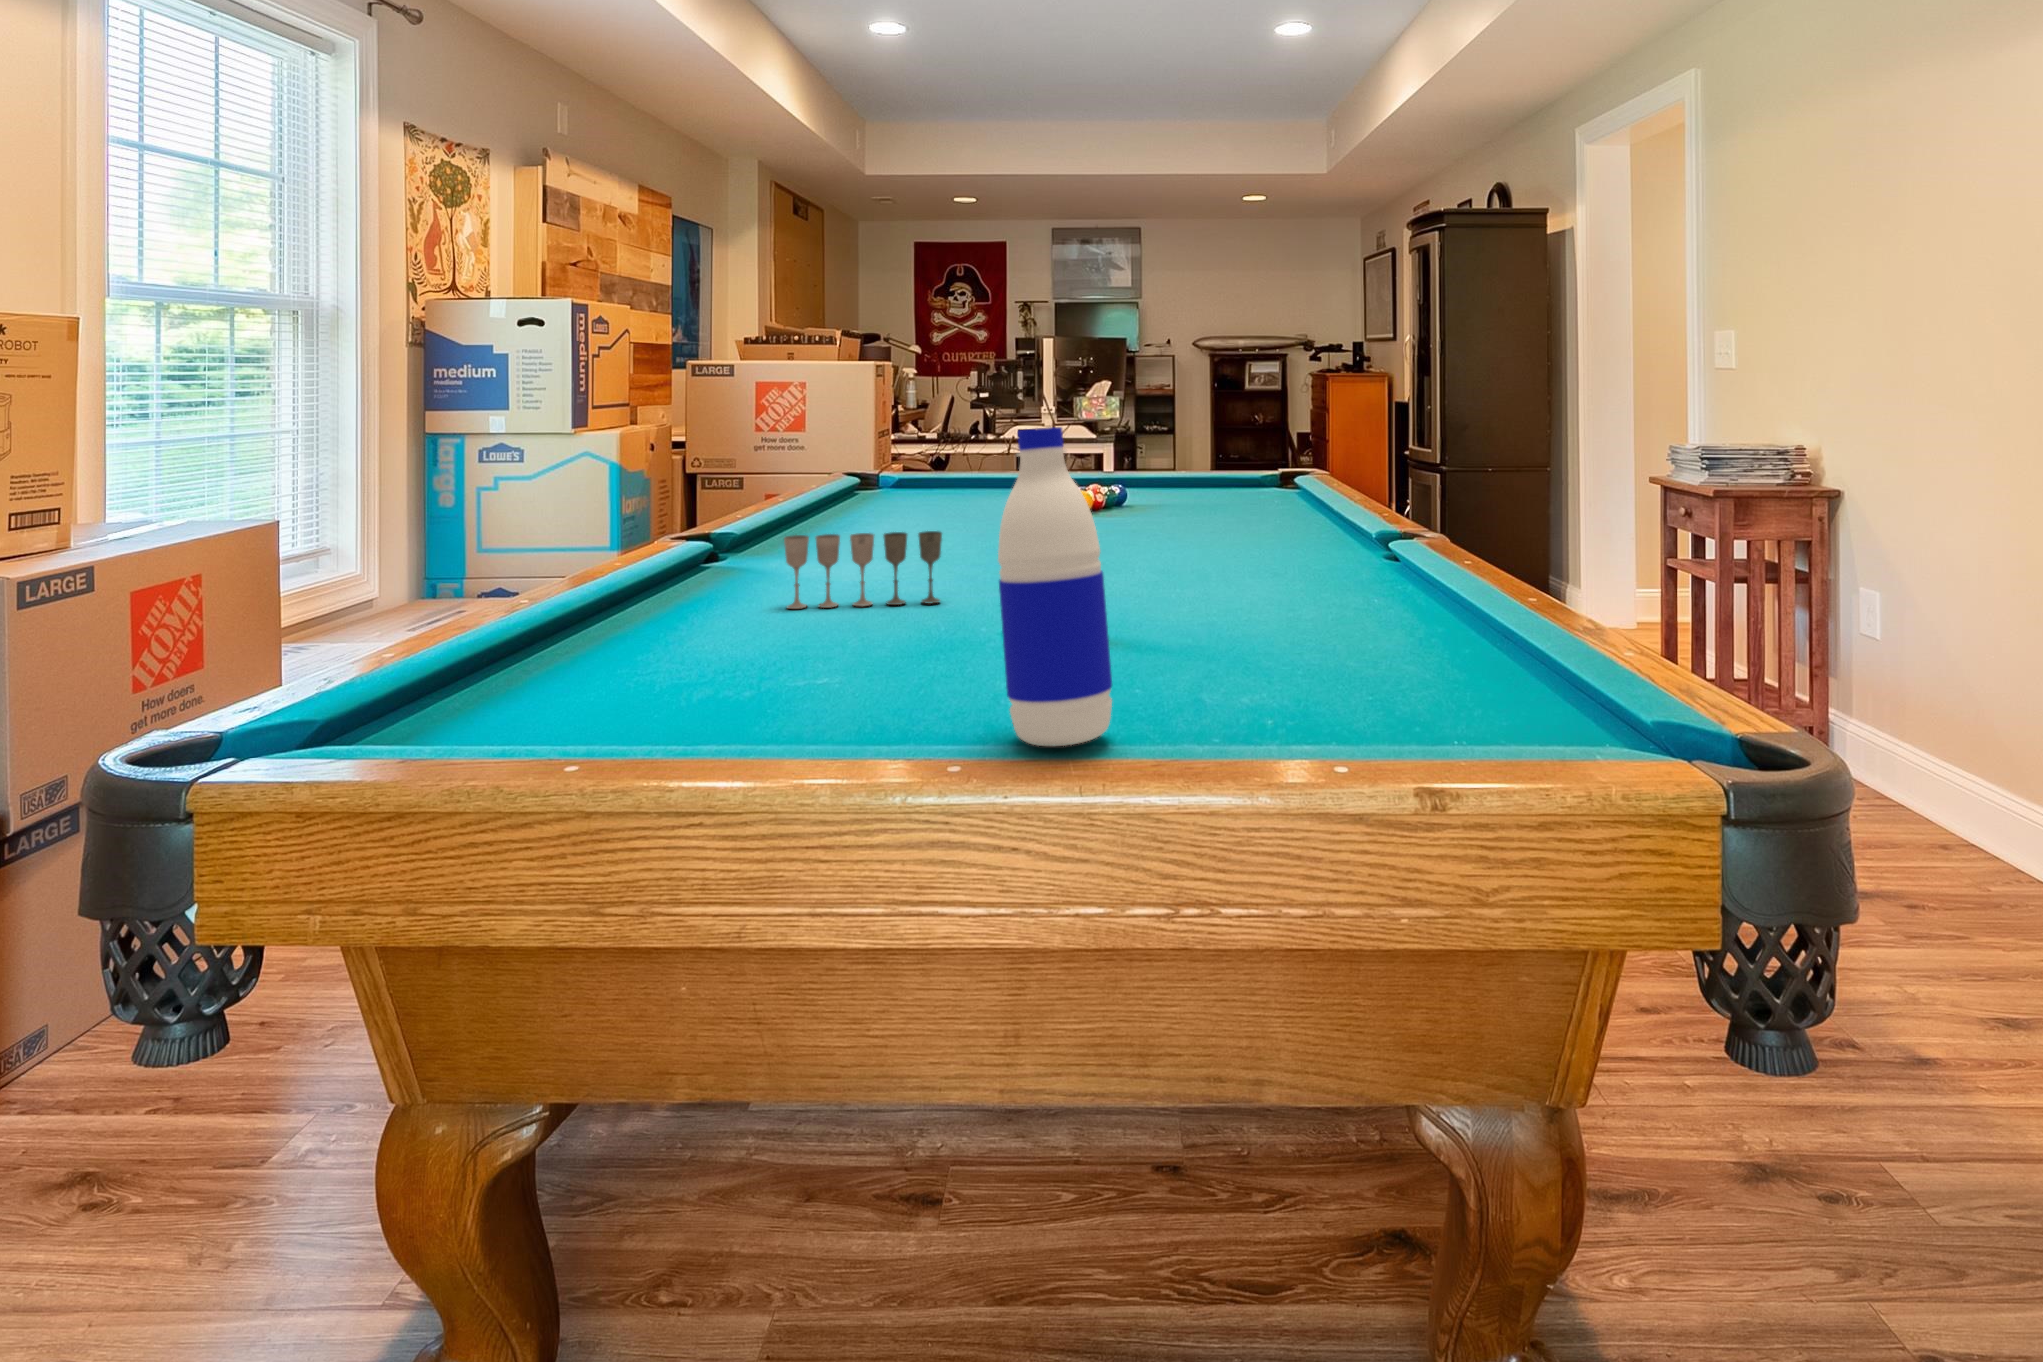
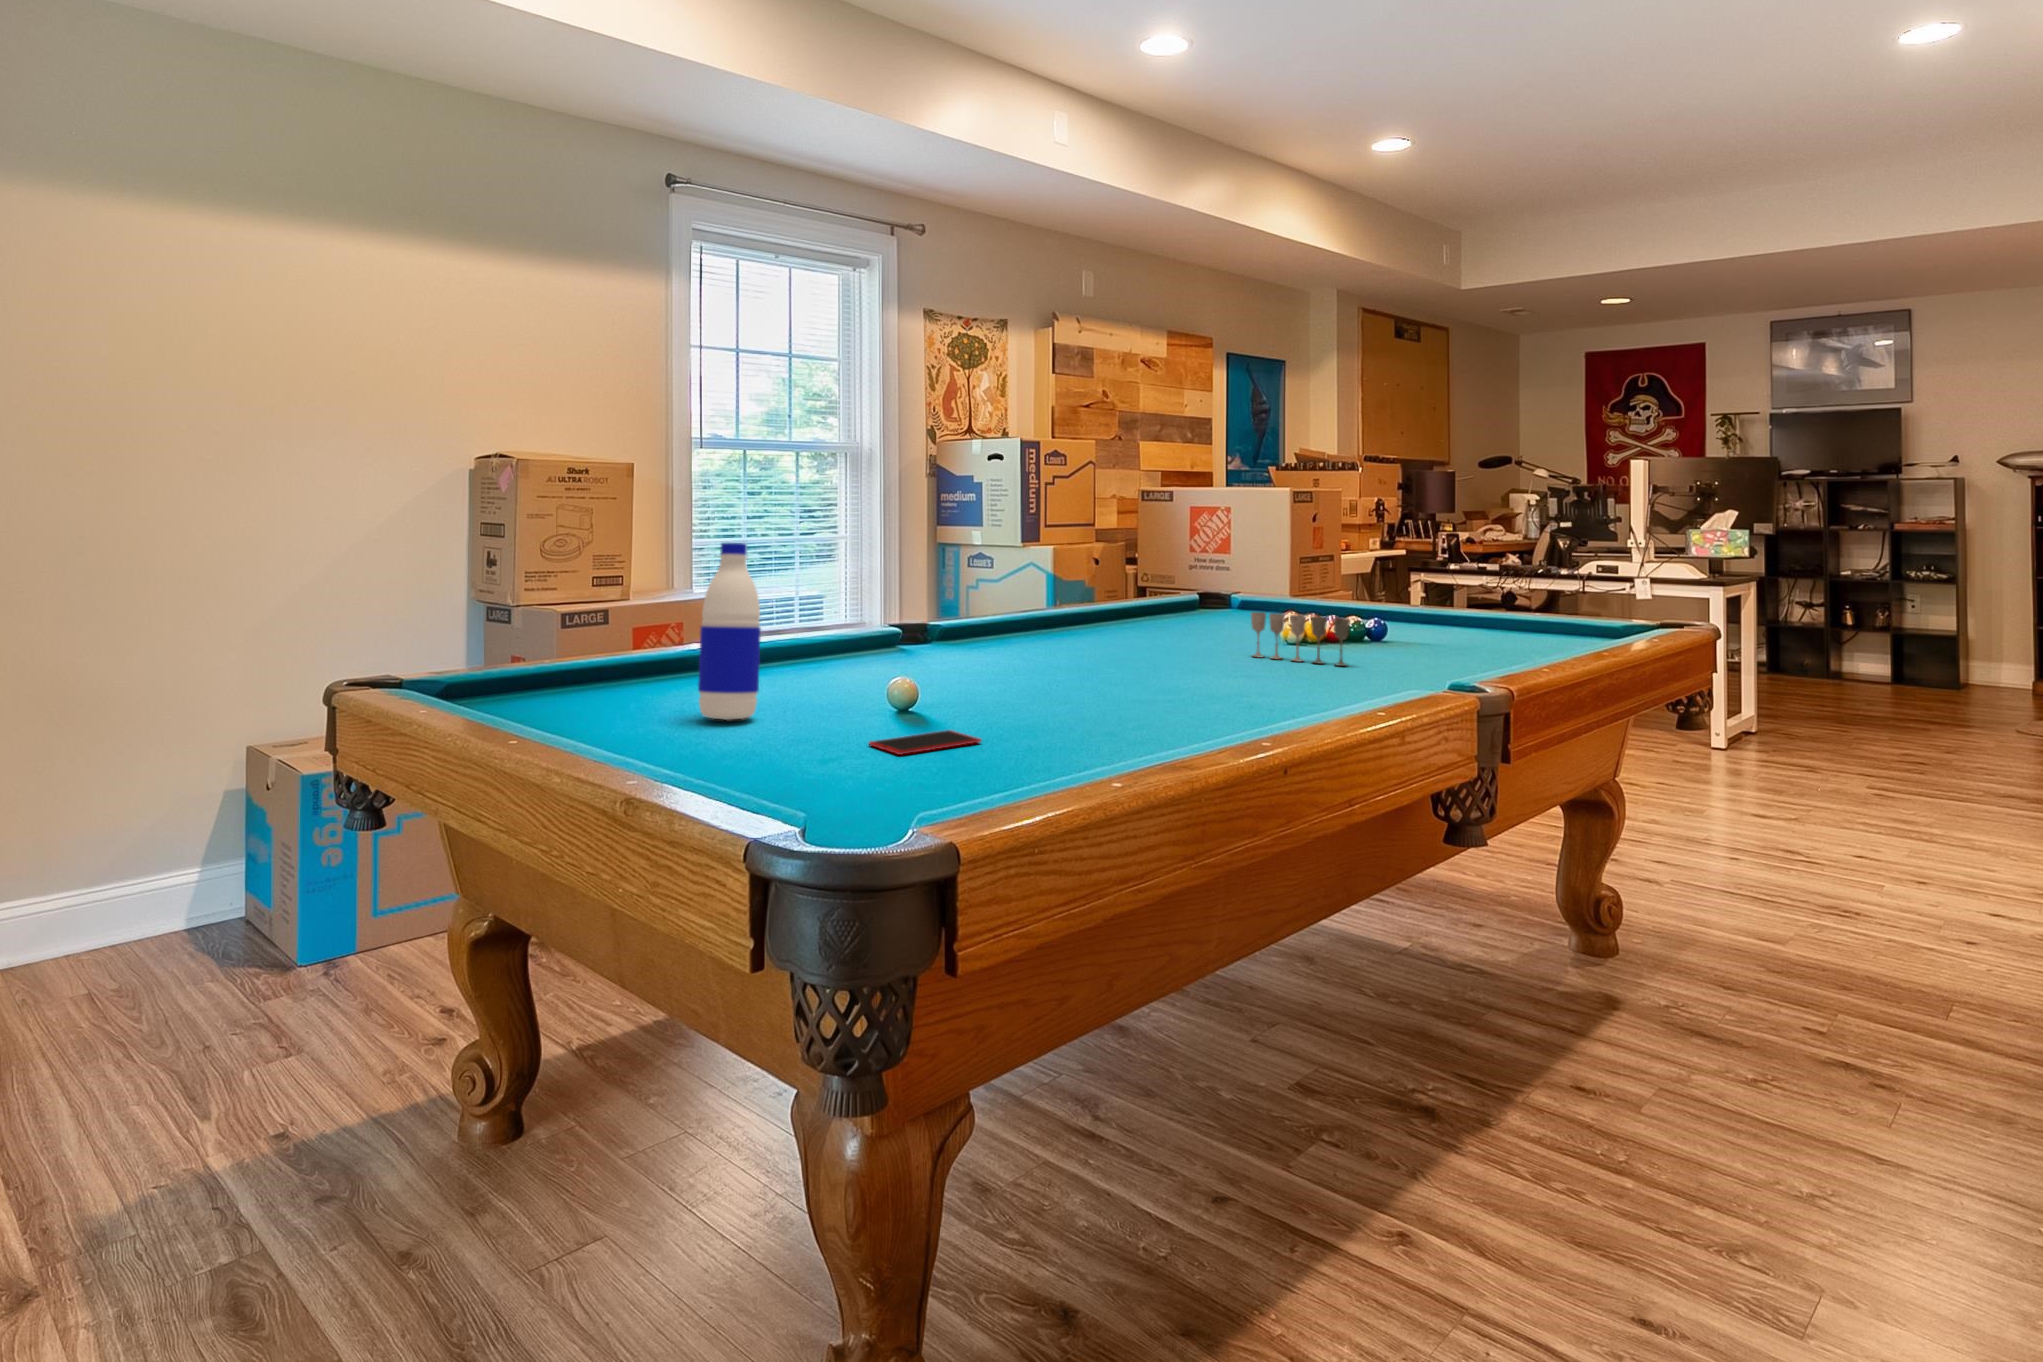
wine glass: present [784,531,942,609] -> present [1251,612,1350,666]
smartphone: none [1338,672,1440,722] -> present [869,730,981,755]

